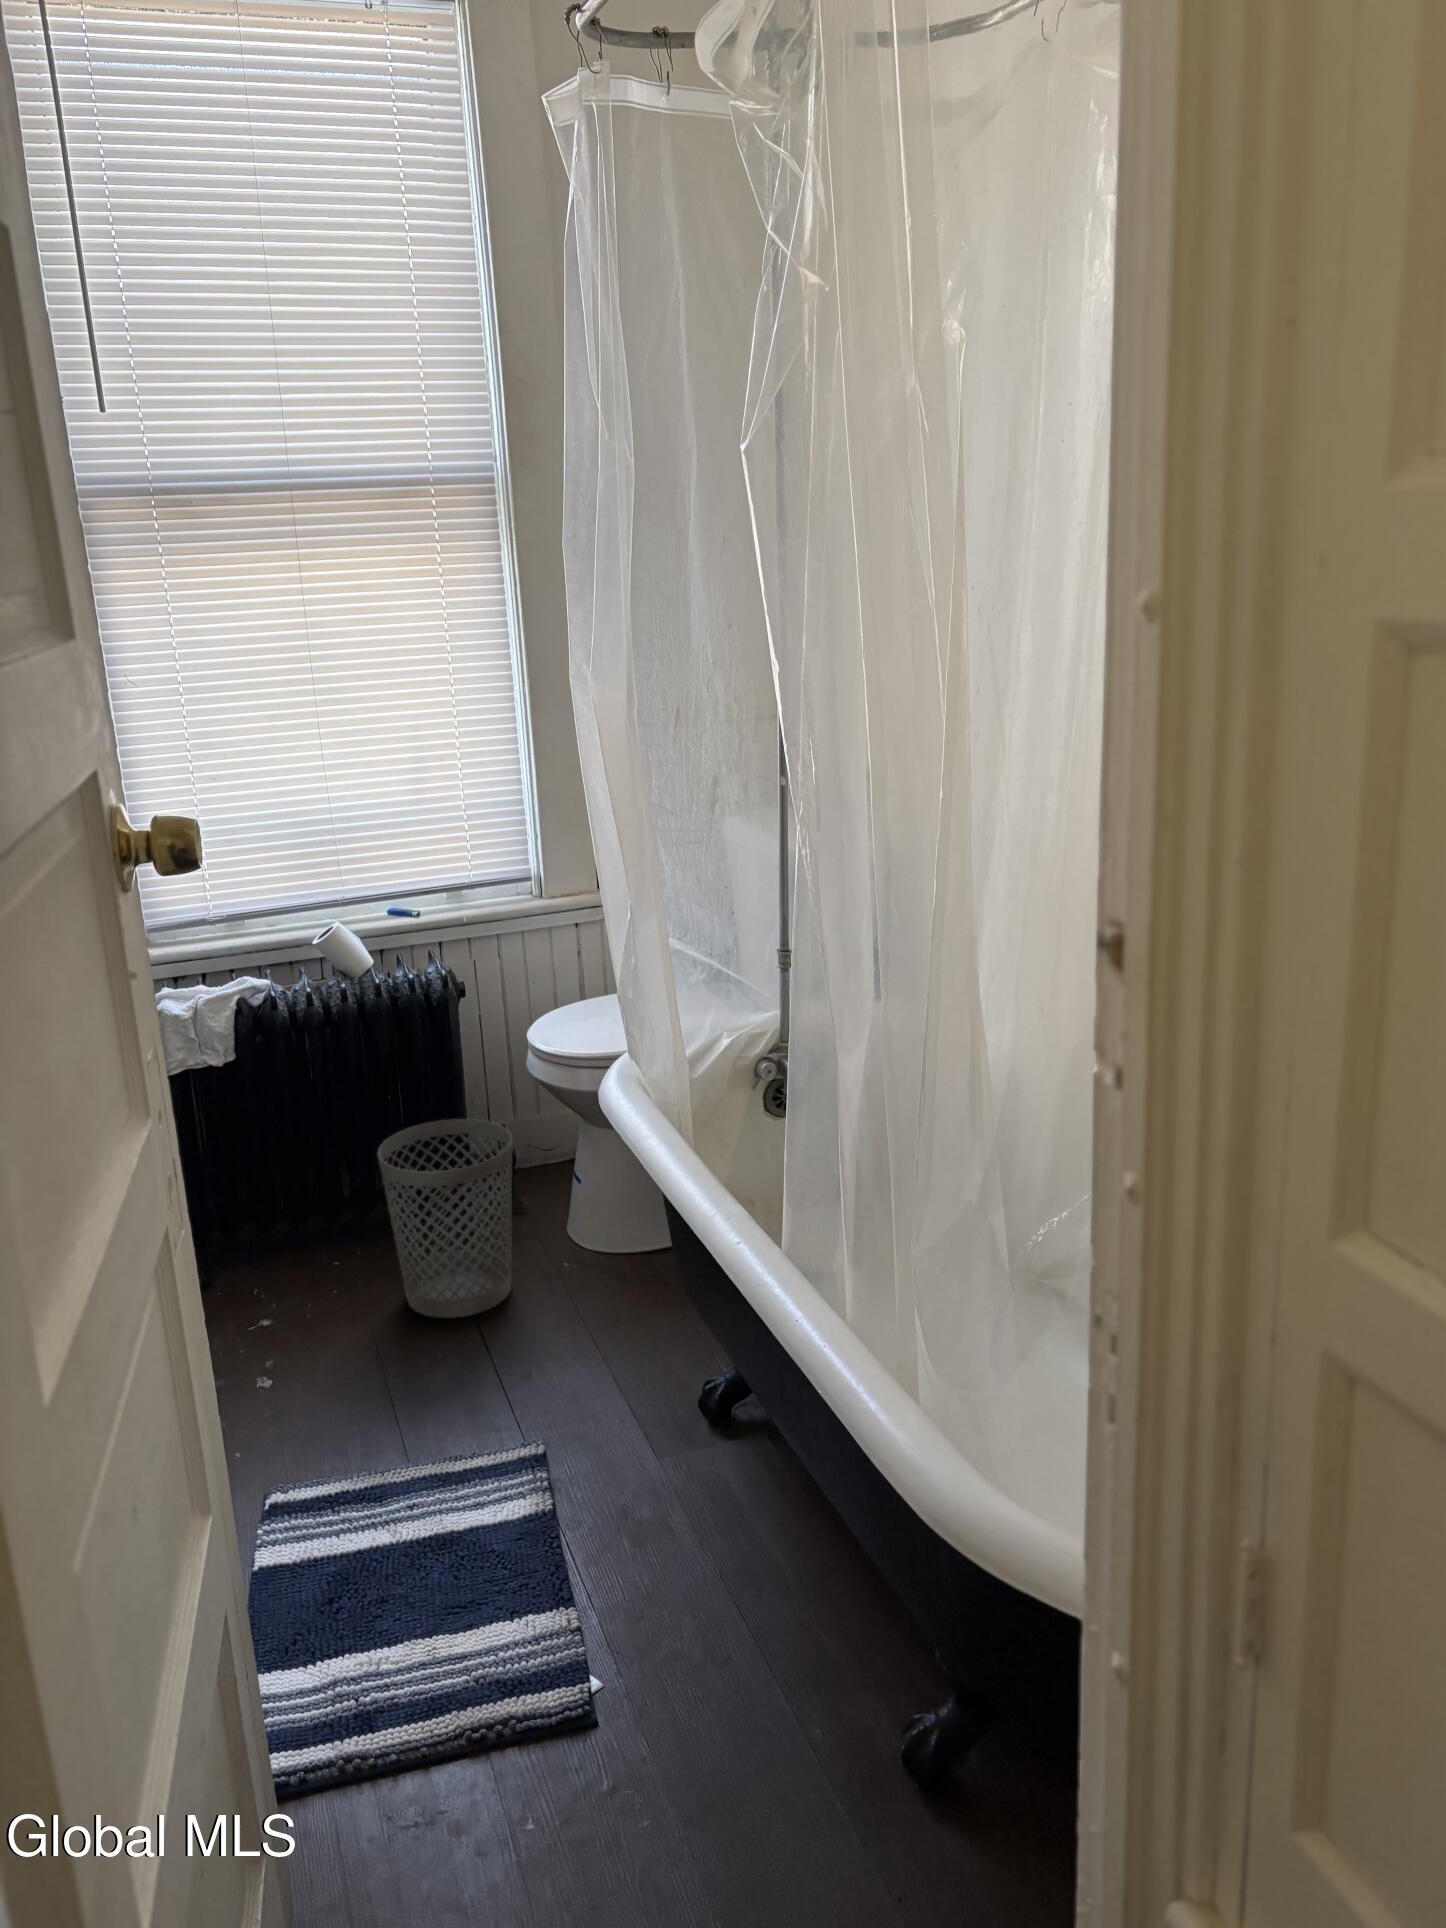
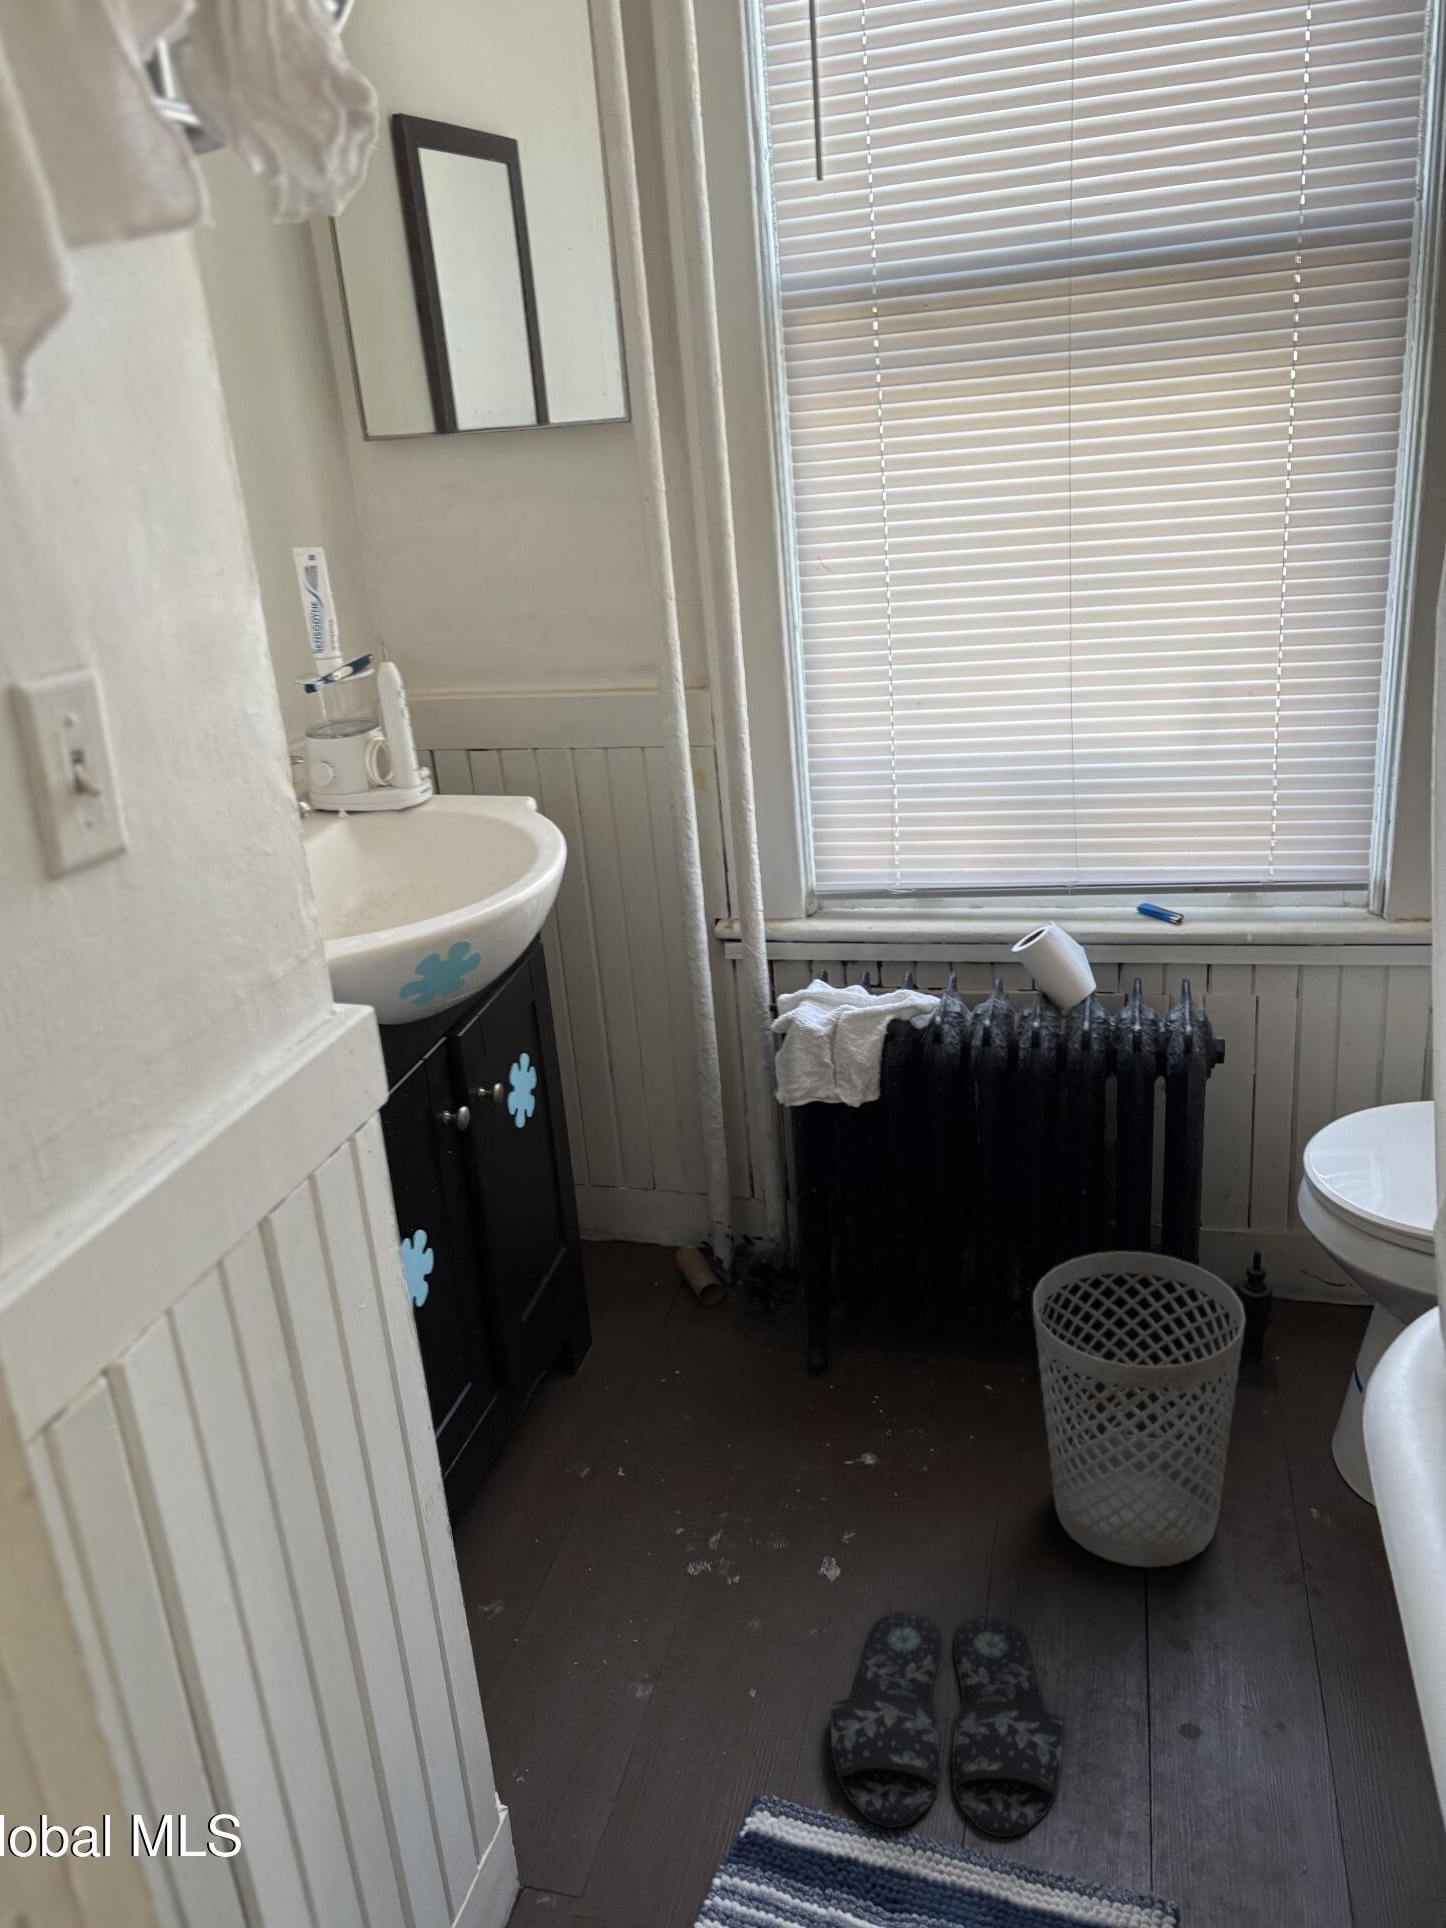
slippers: none [301,1364,459,1475] -> present [831,1612,1063,1837]

